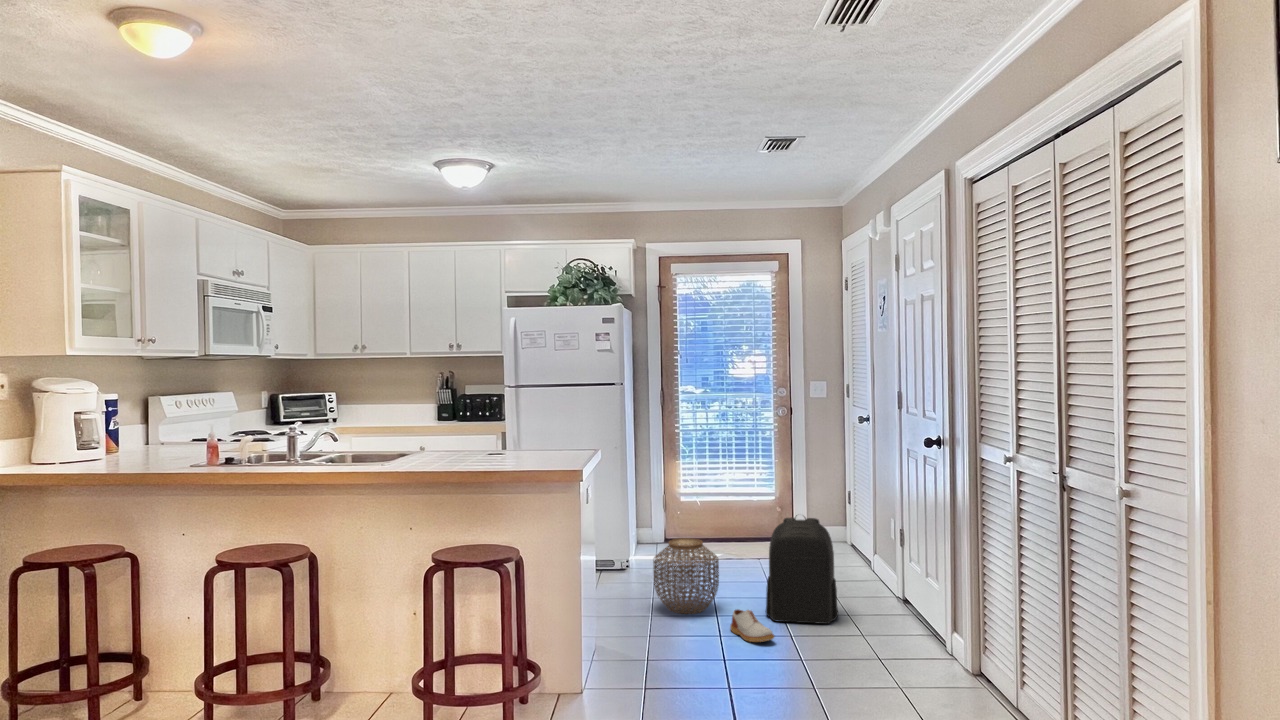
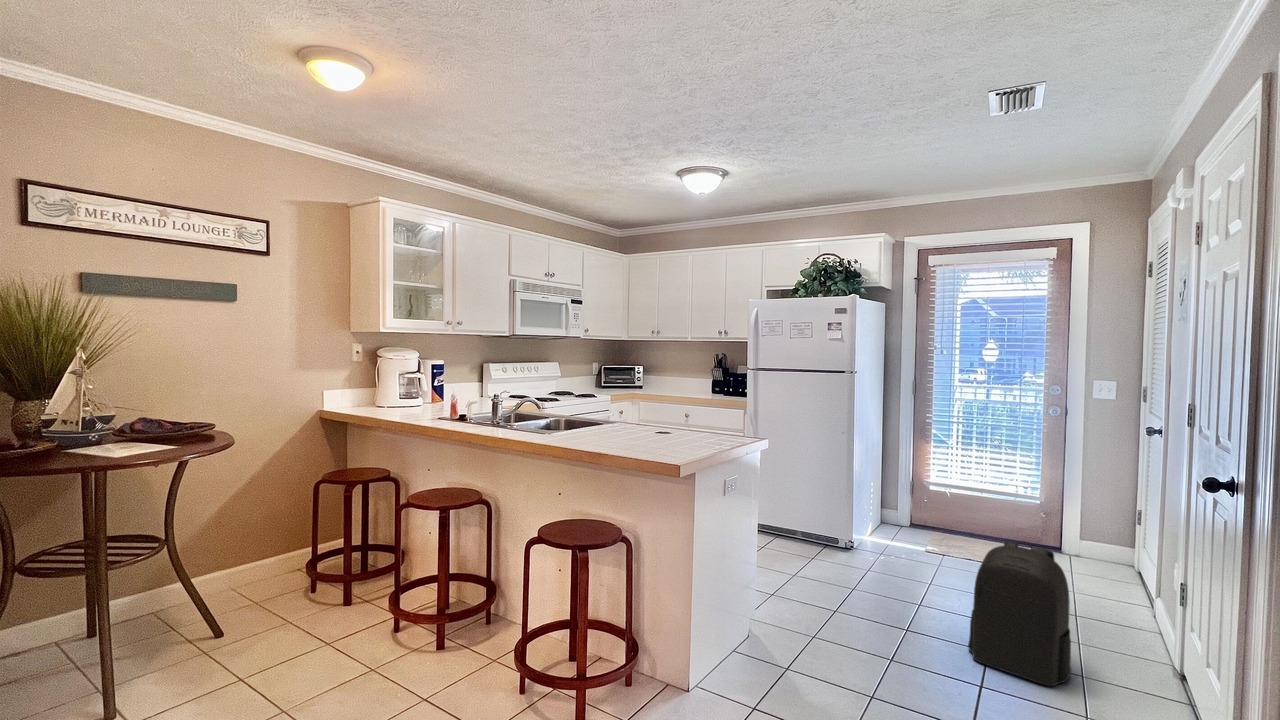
woven basket: present [653,538,719,614] -> none [844,537,919,623]
shoe: present [730,610,774,642] -> none [911,637,957,691]

